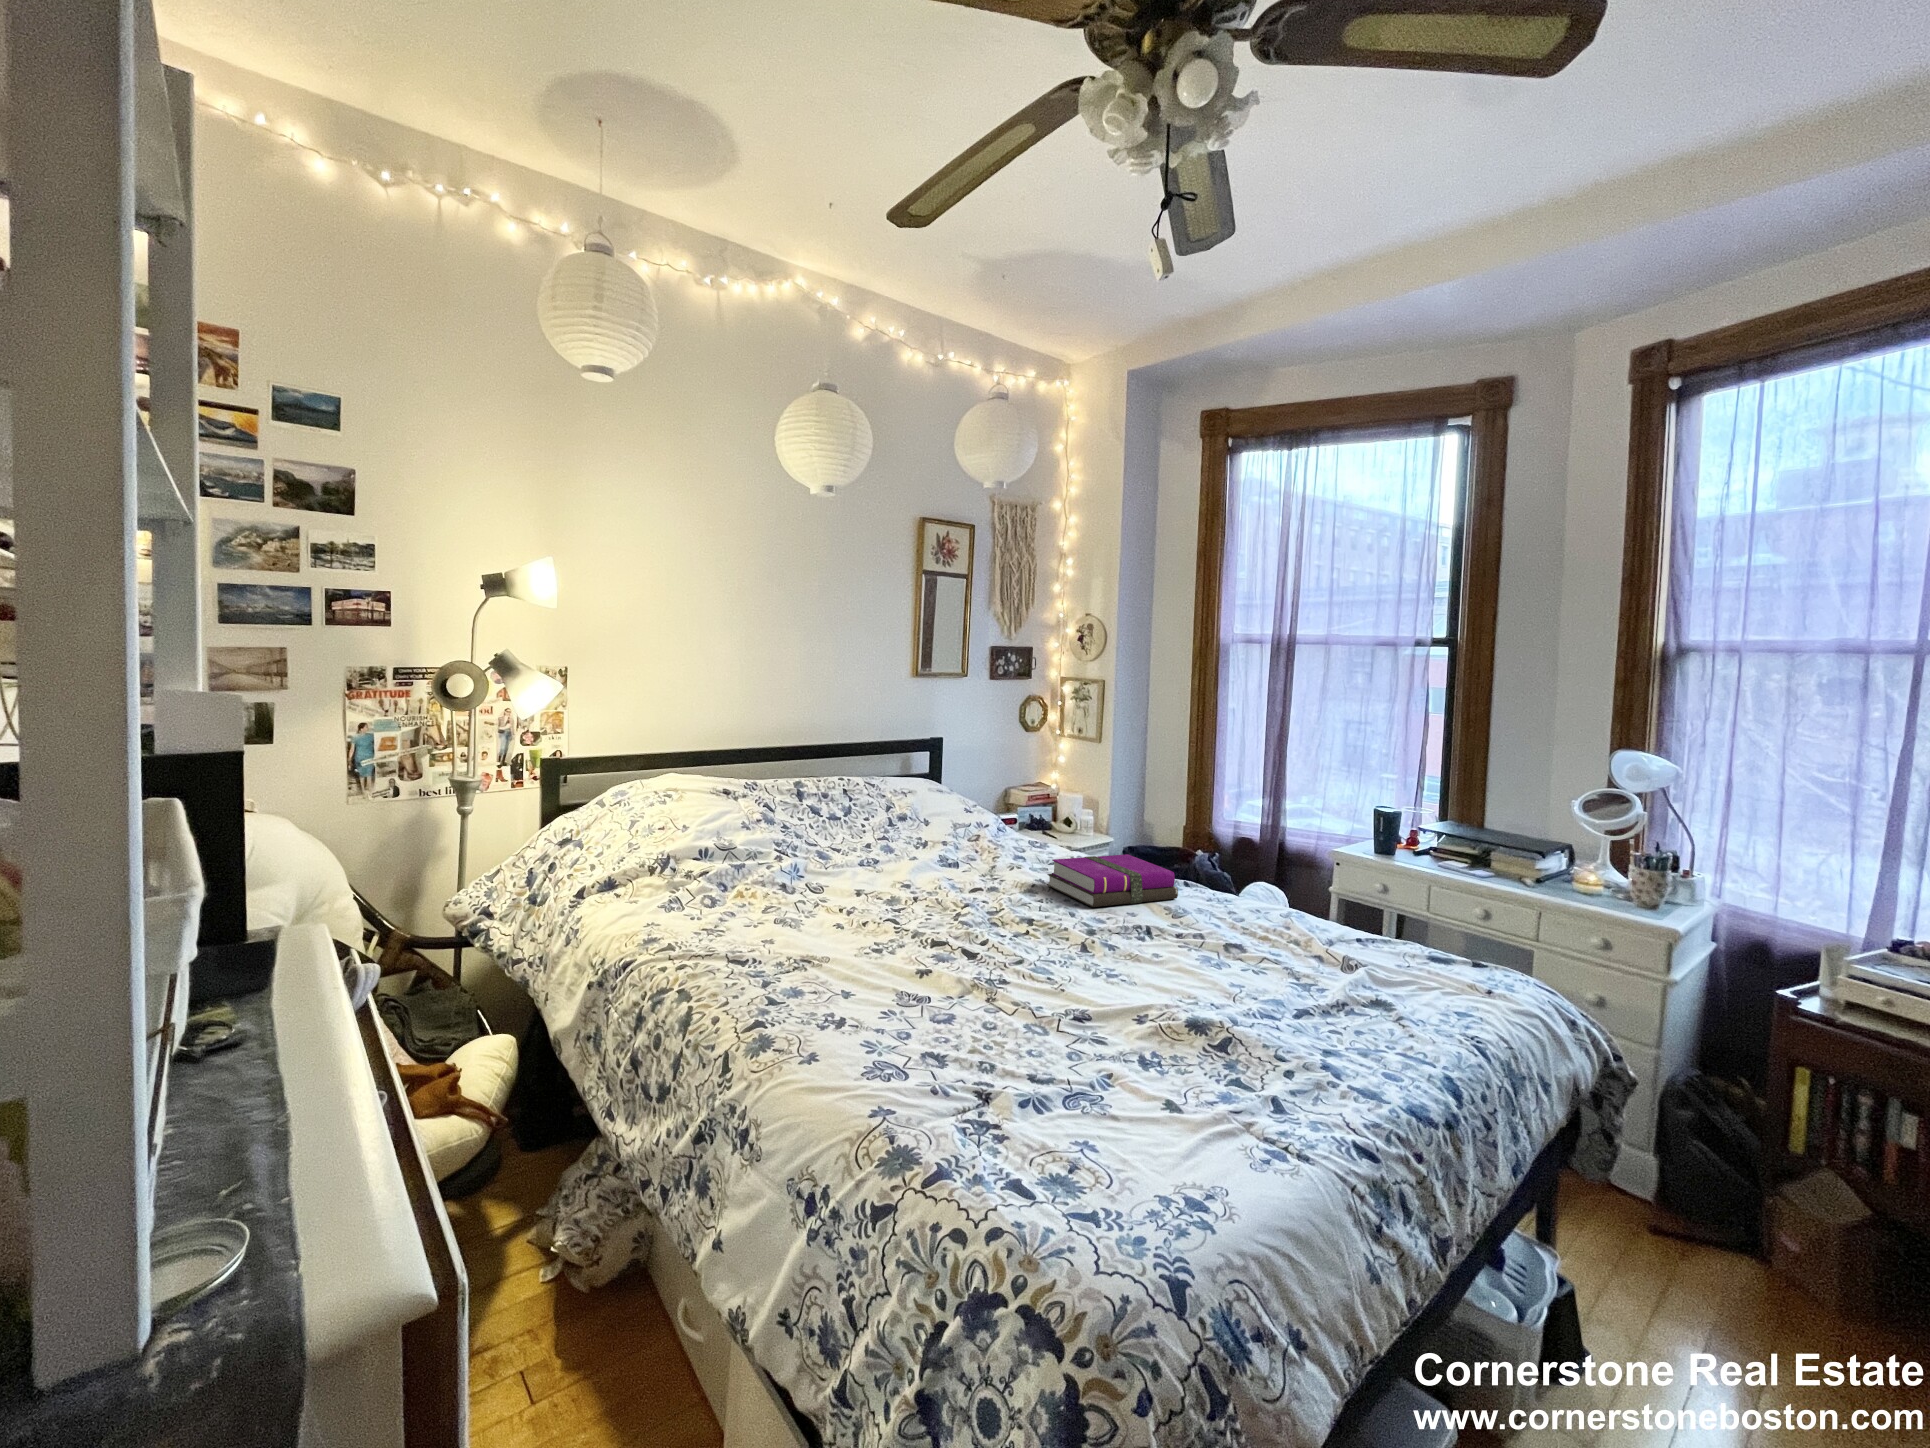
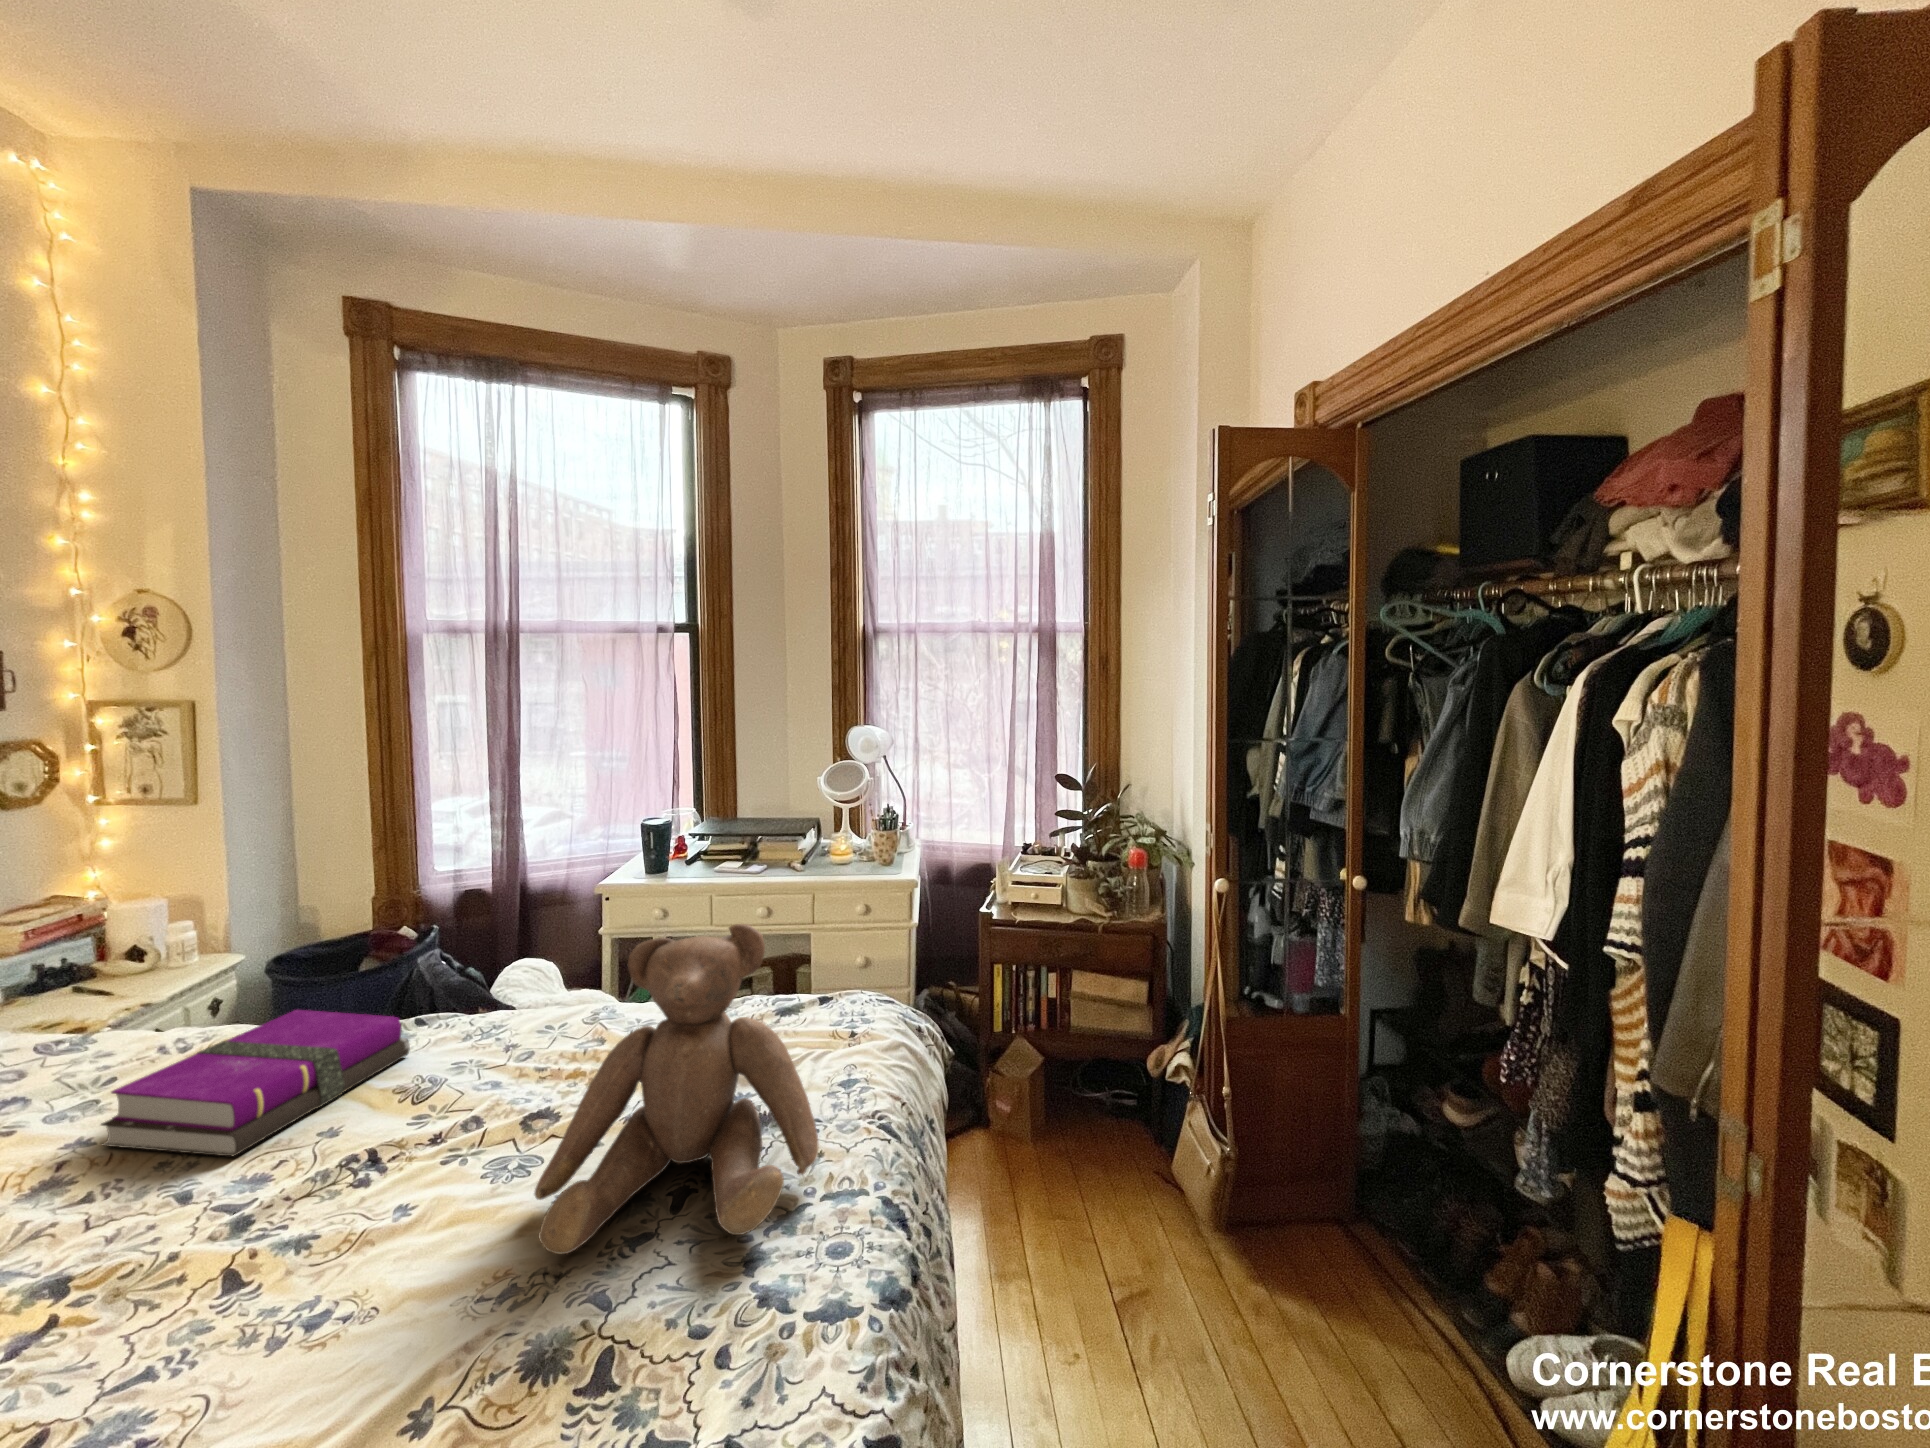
teddy bear: none [1211,838,1403,1035] -> present [534,924,818,1254]

